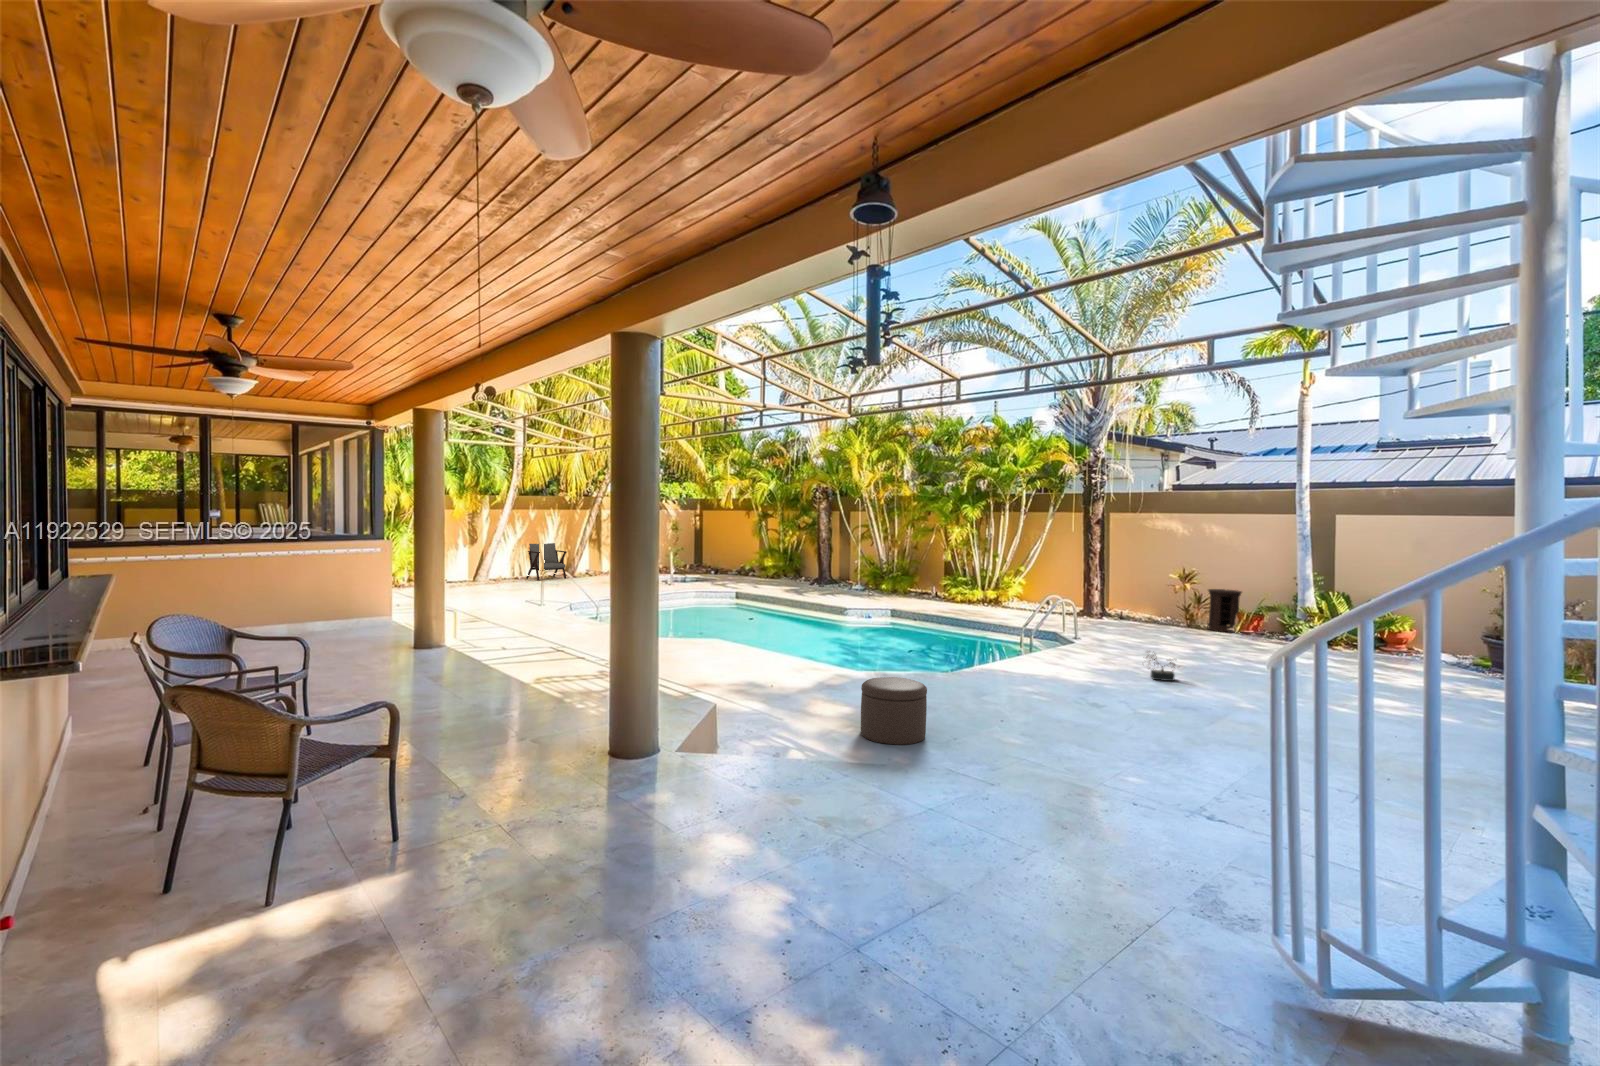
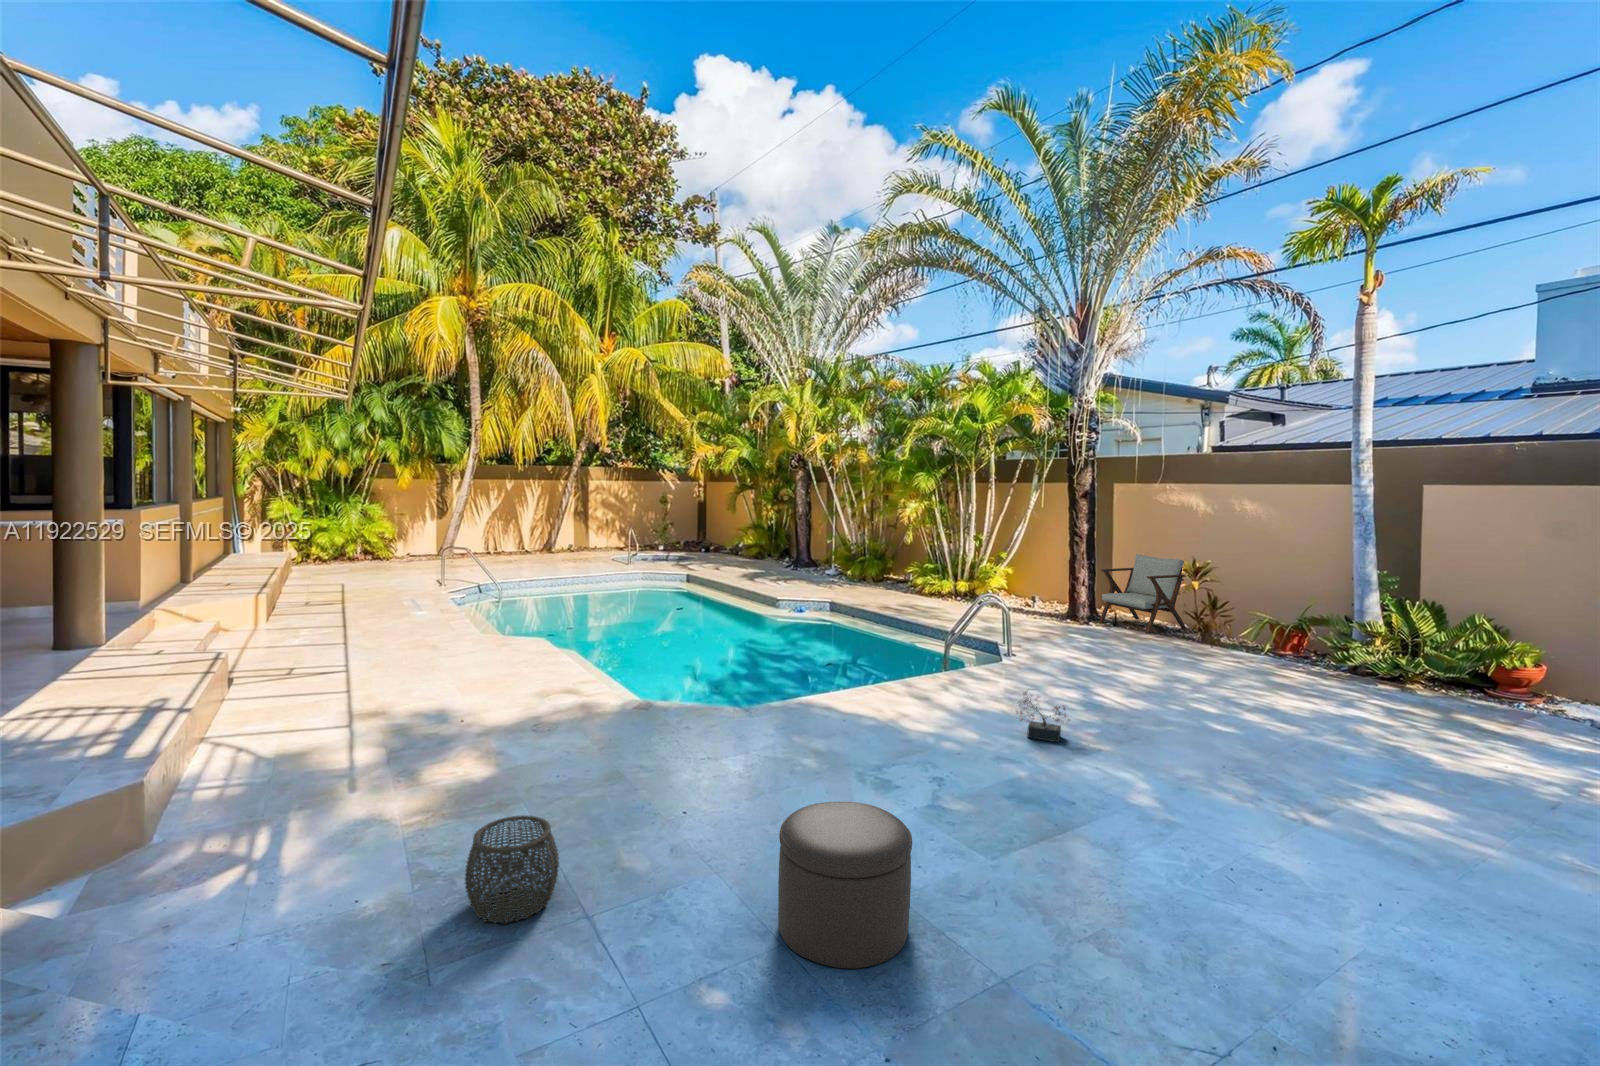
lounge chair: present [526,543,567,580] -> present [1099,554,1187,633]
side table: present [1207,589,1242,632] -> none [1223,589,1275,652]
ottoman: present [861,677,927,745] -> present [778,802,912,969]
woven basket: none [974,706,1025,759] -> present [465,816,559,923]

